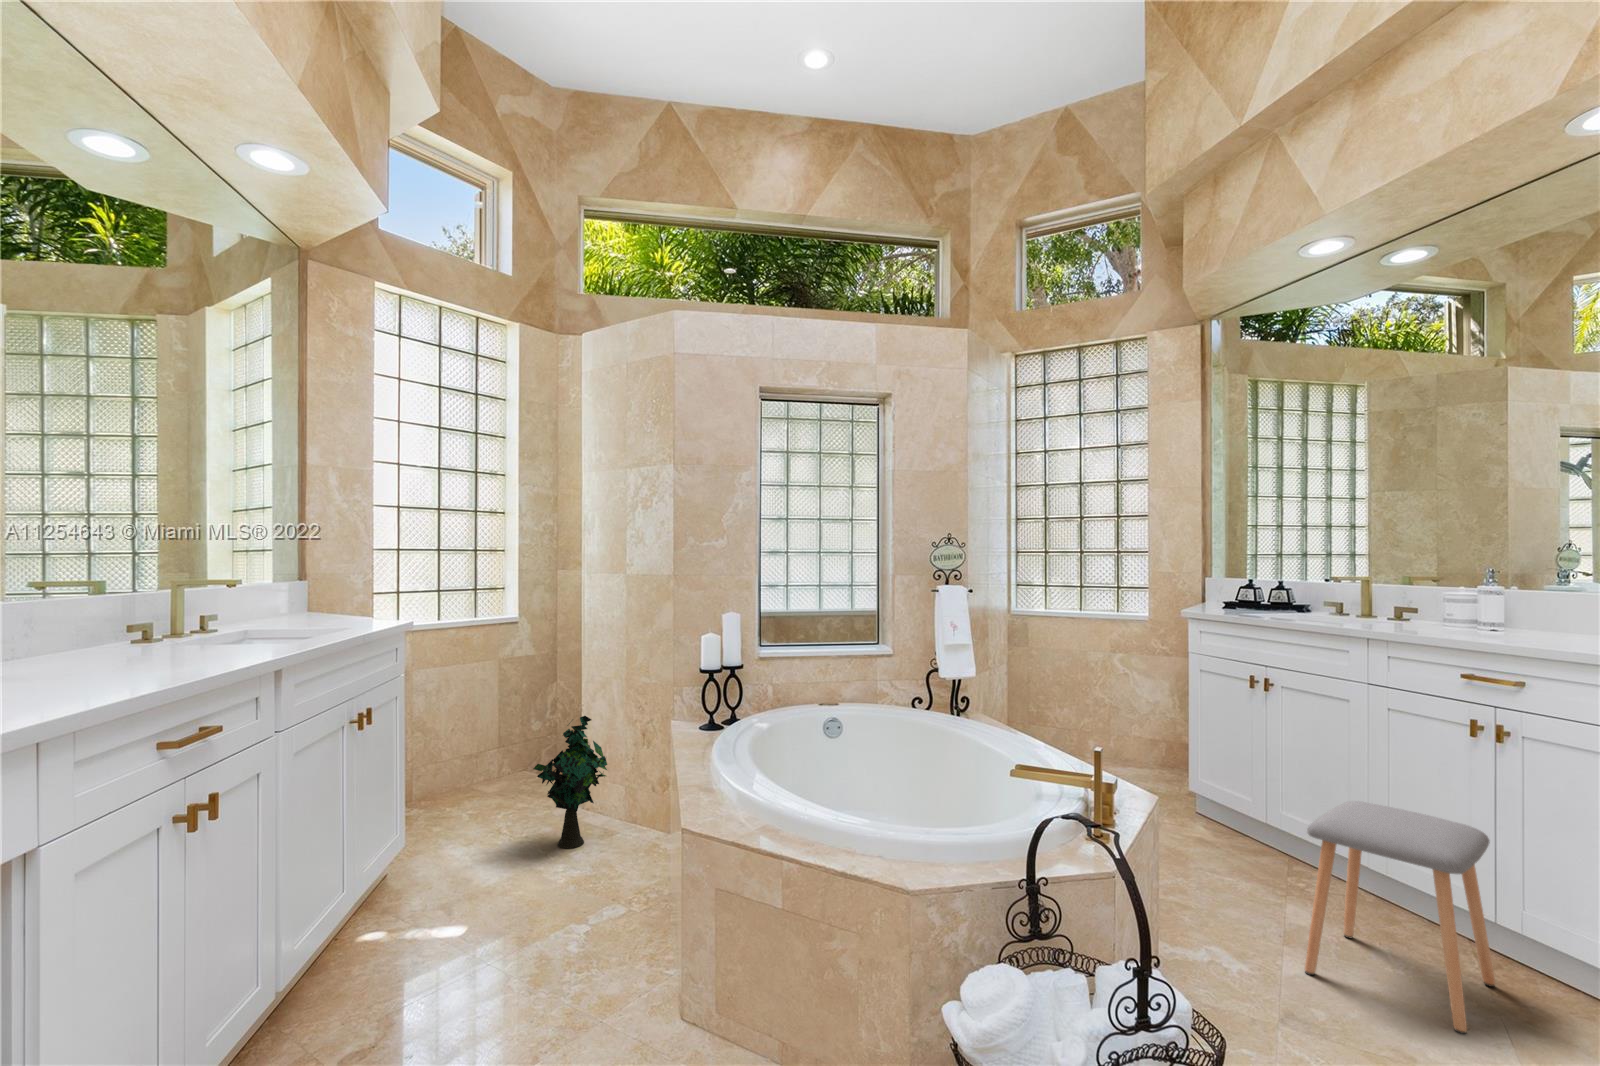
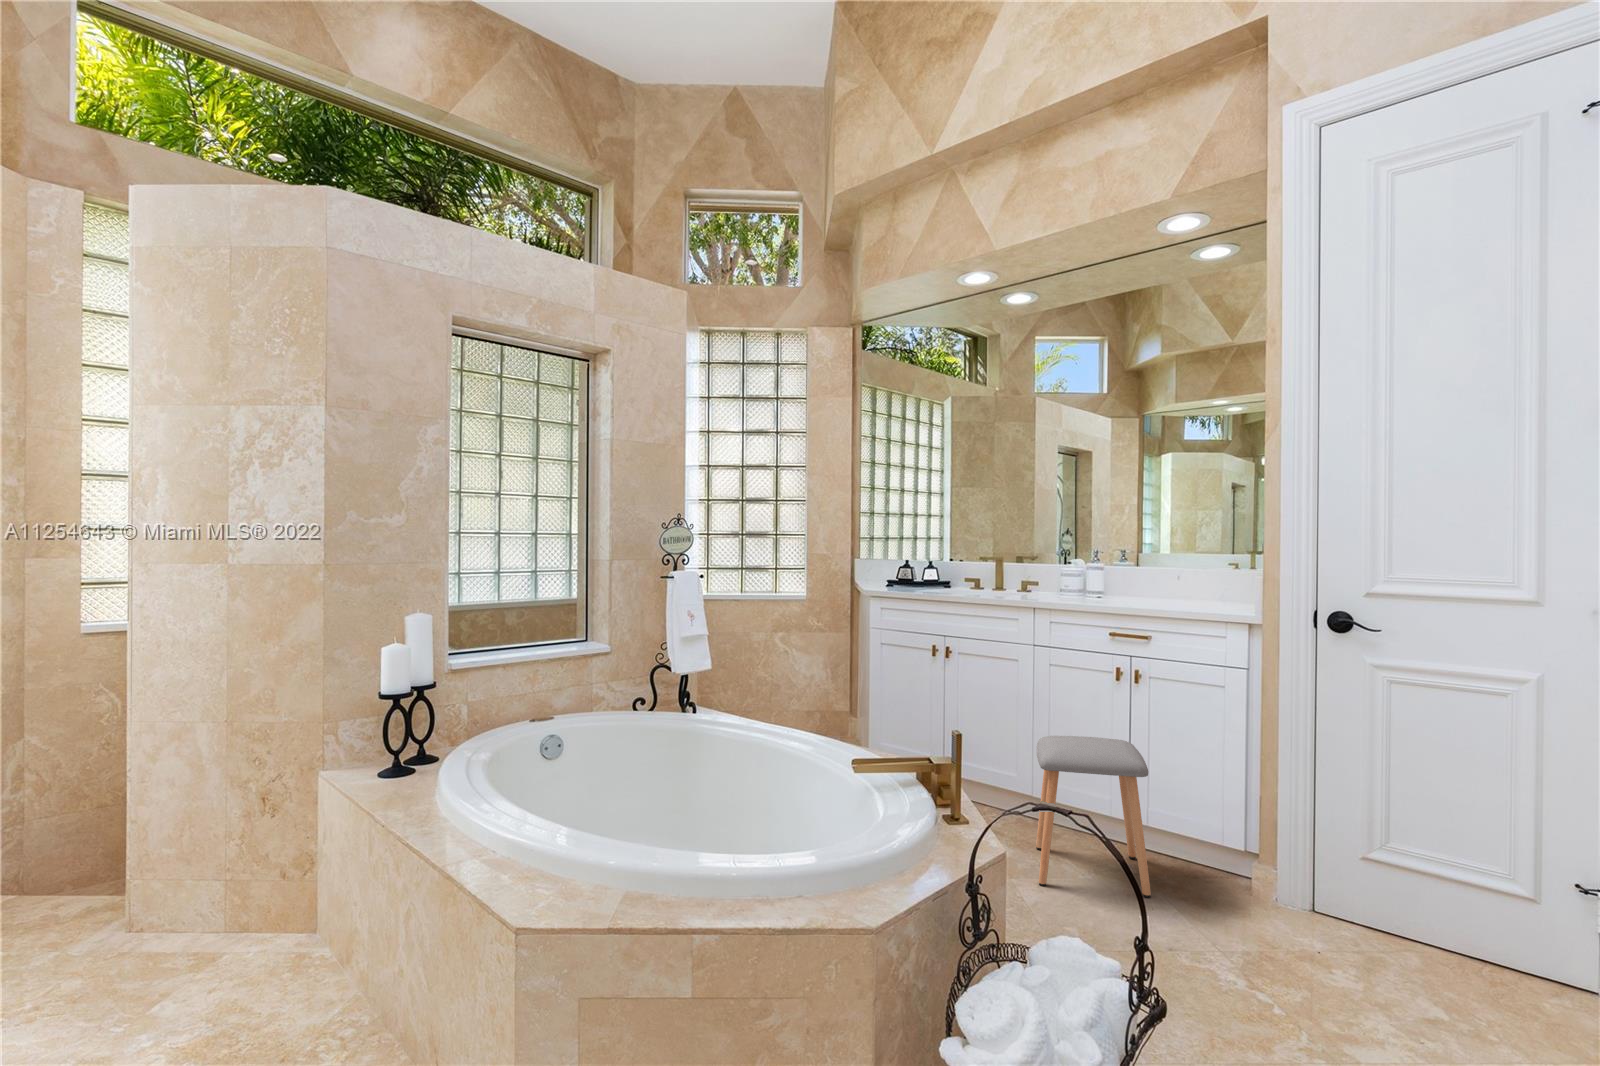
decorative plant: present [533,716,607,848] -> none [65,788,216,1012]

